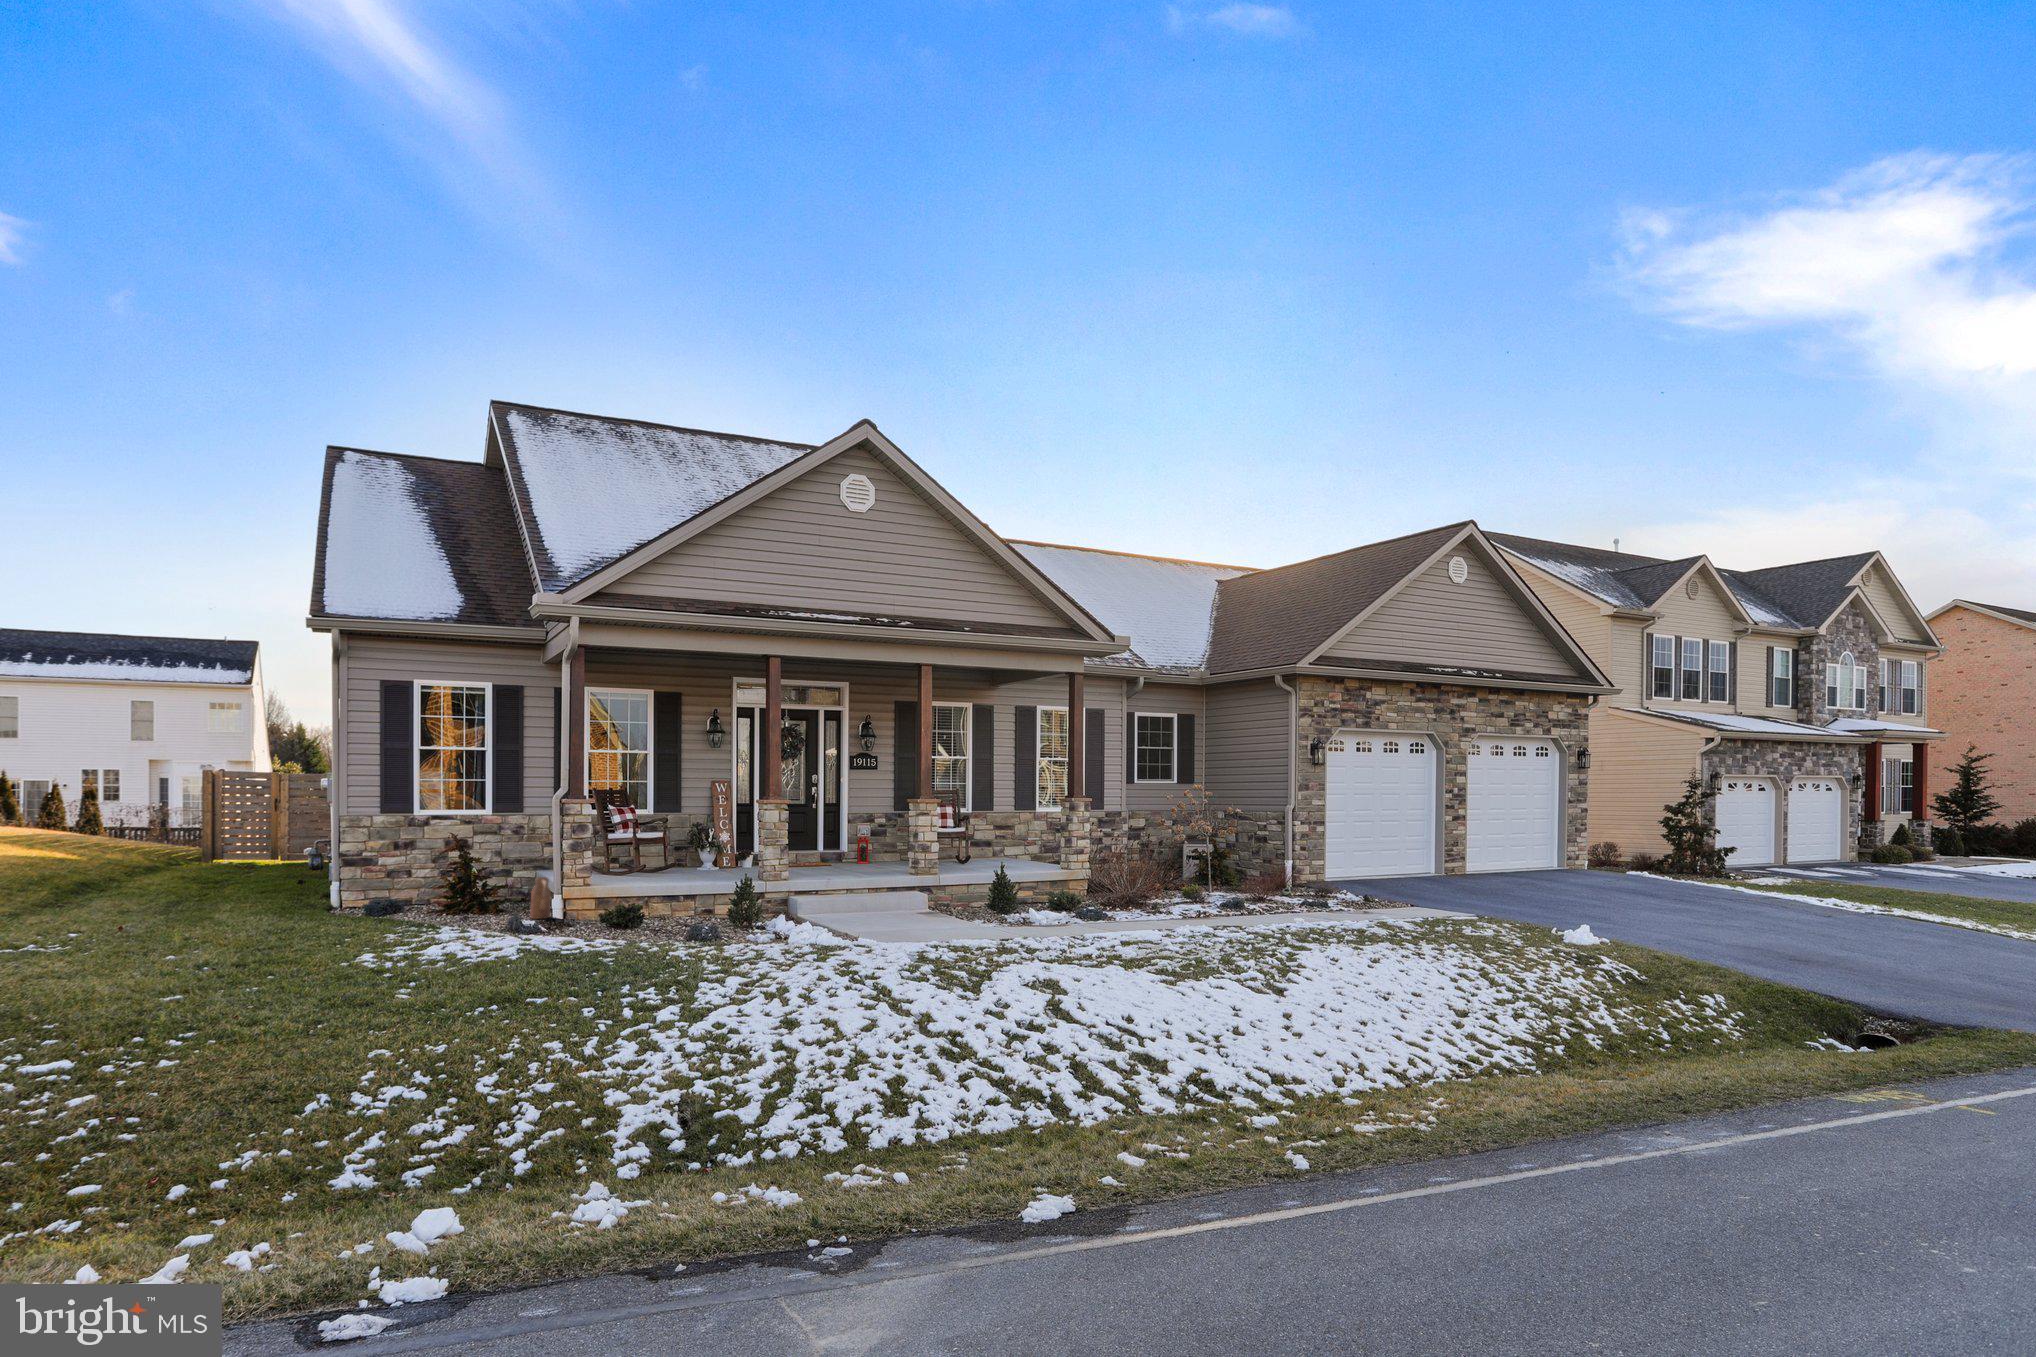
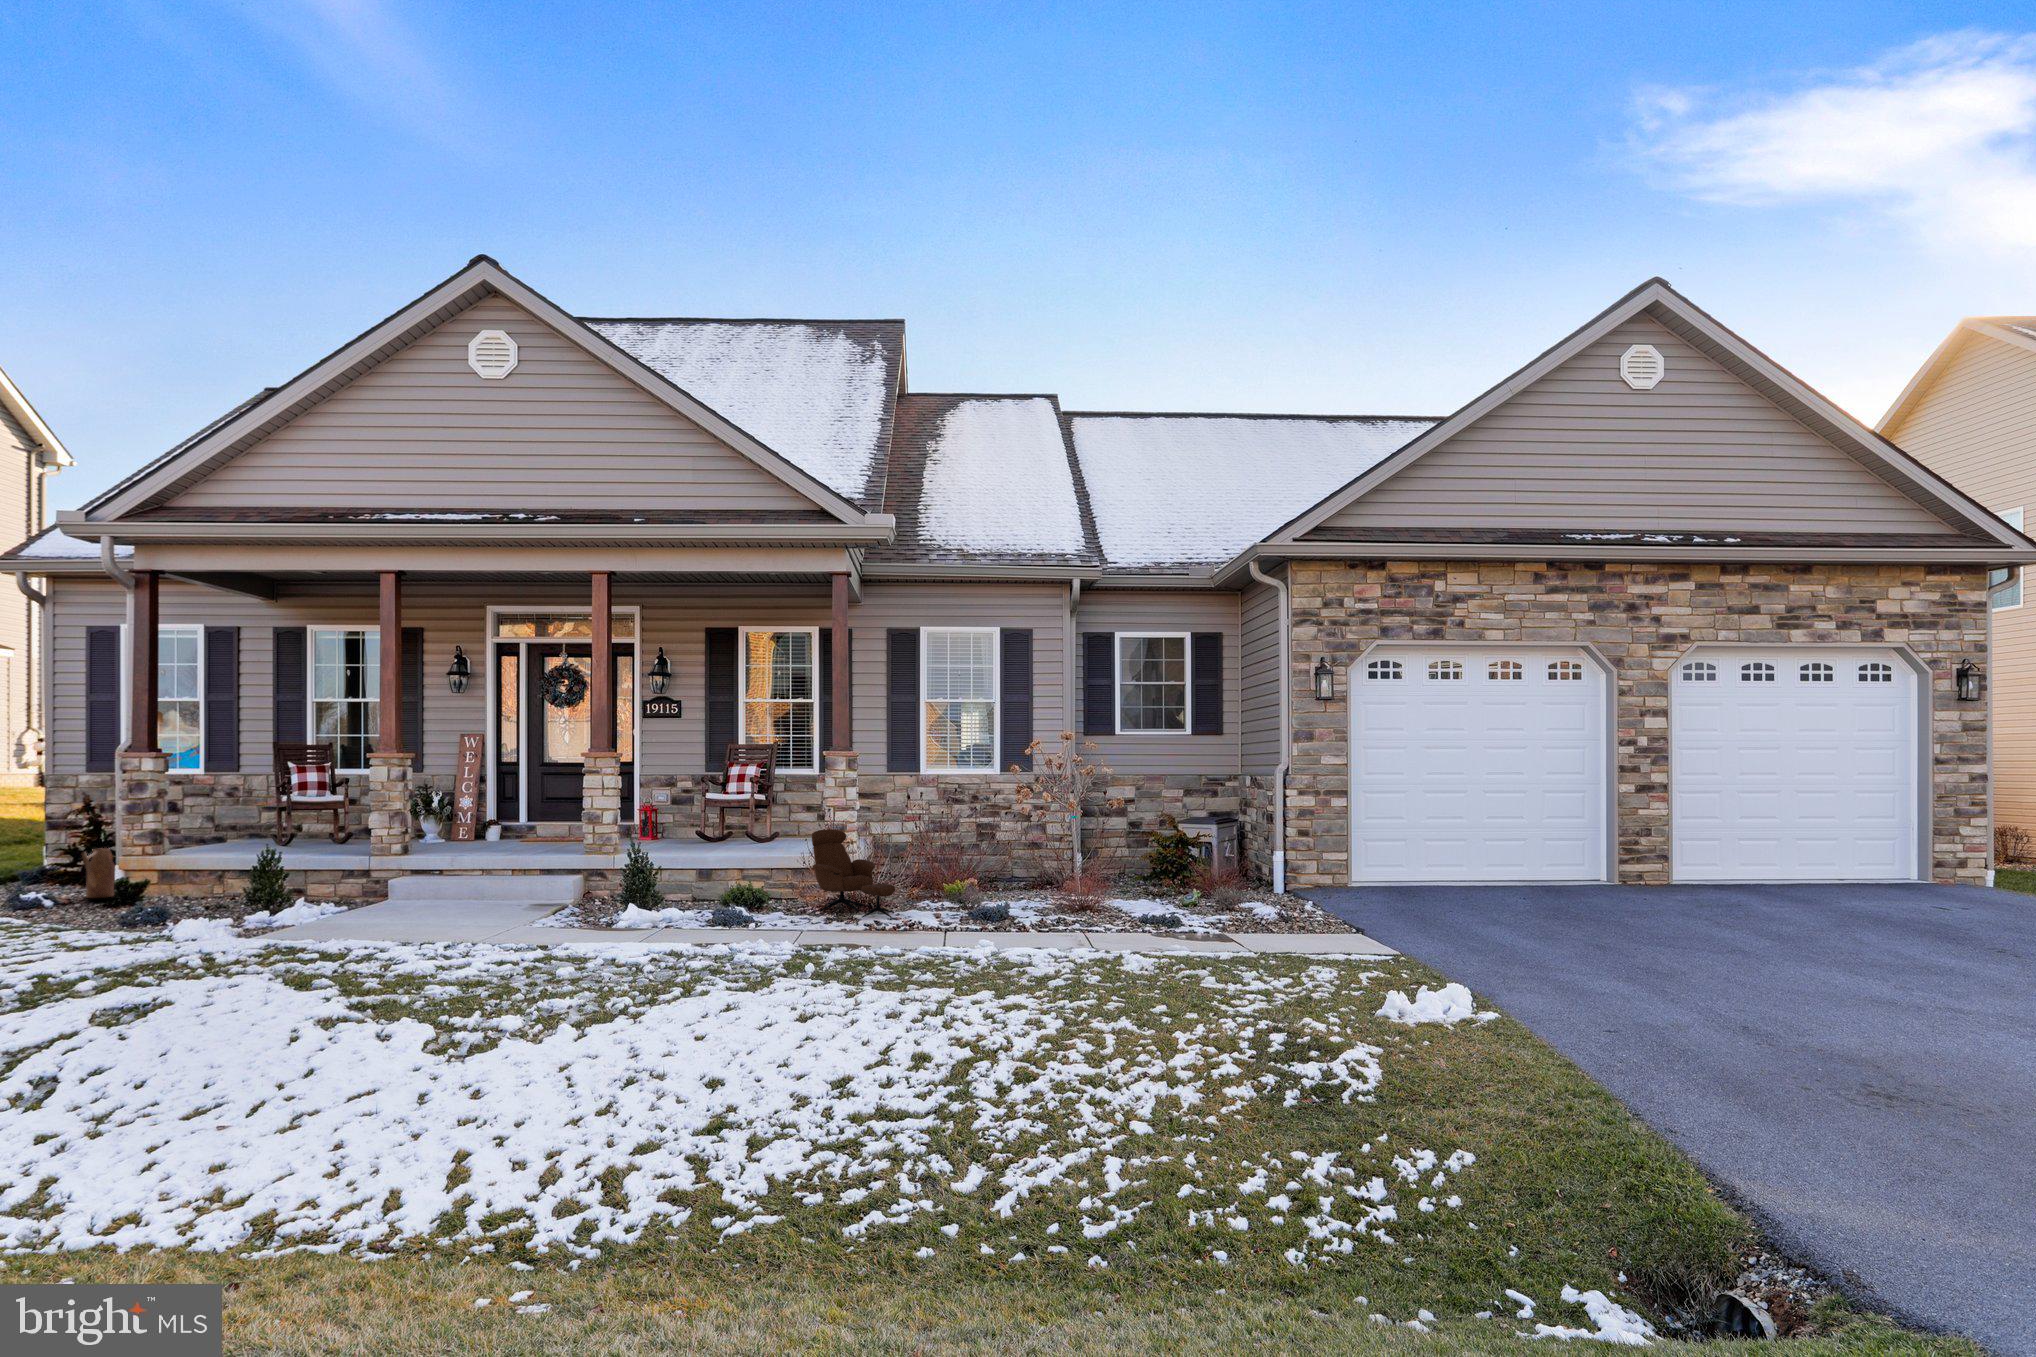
lounge chair: none [1085,848,1156,903] -> present [812,829,895,918]

